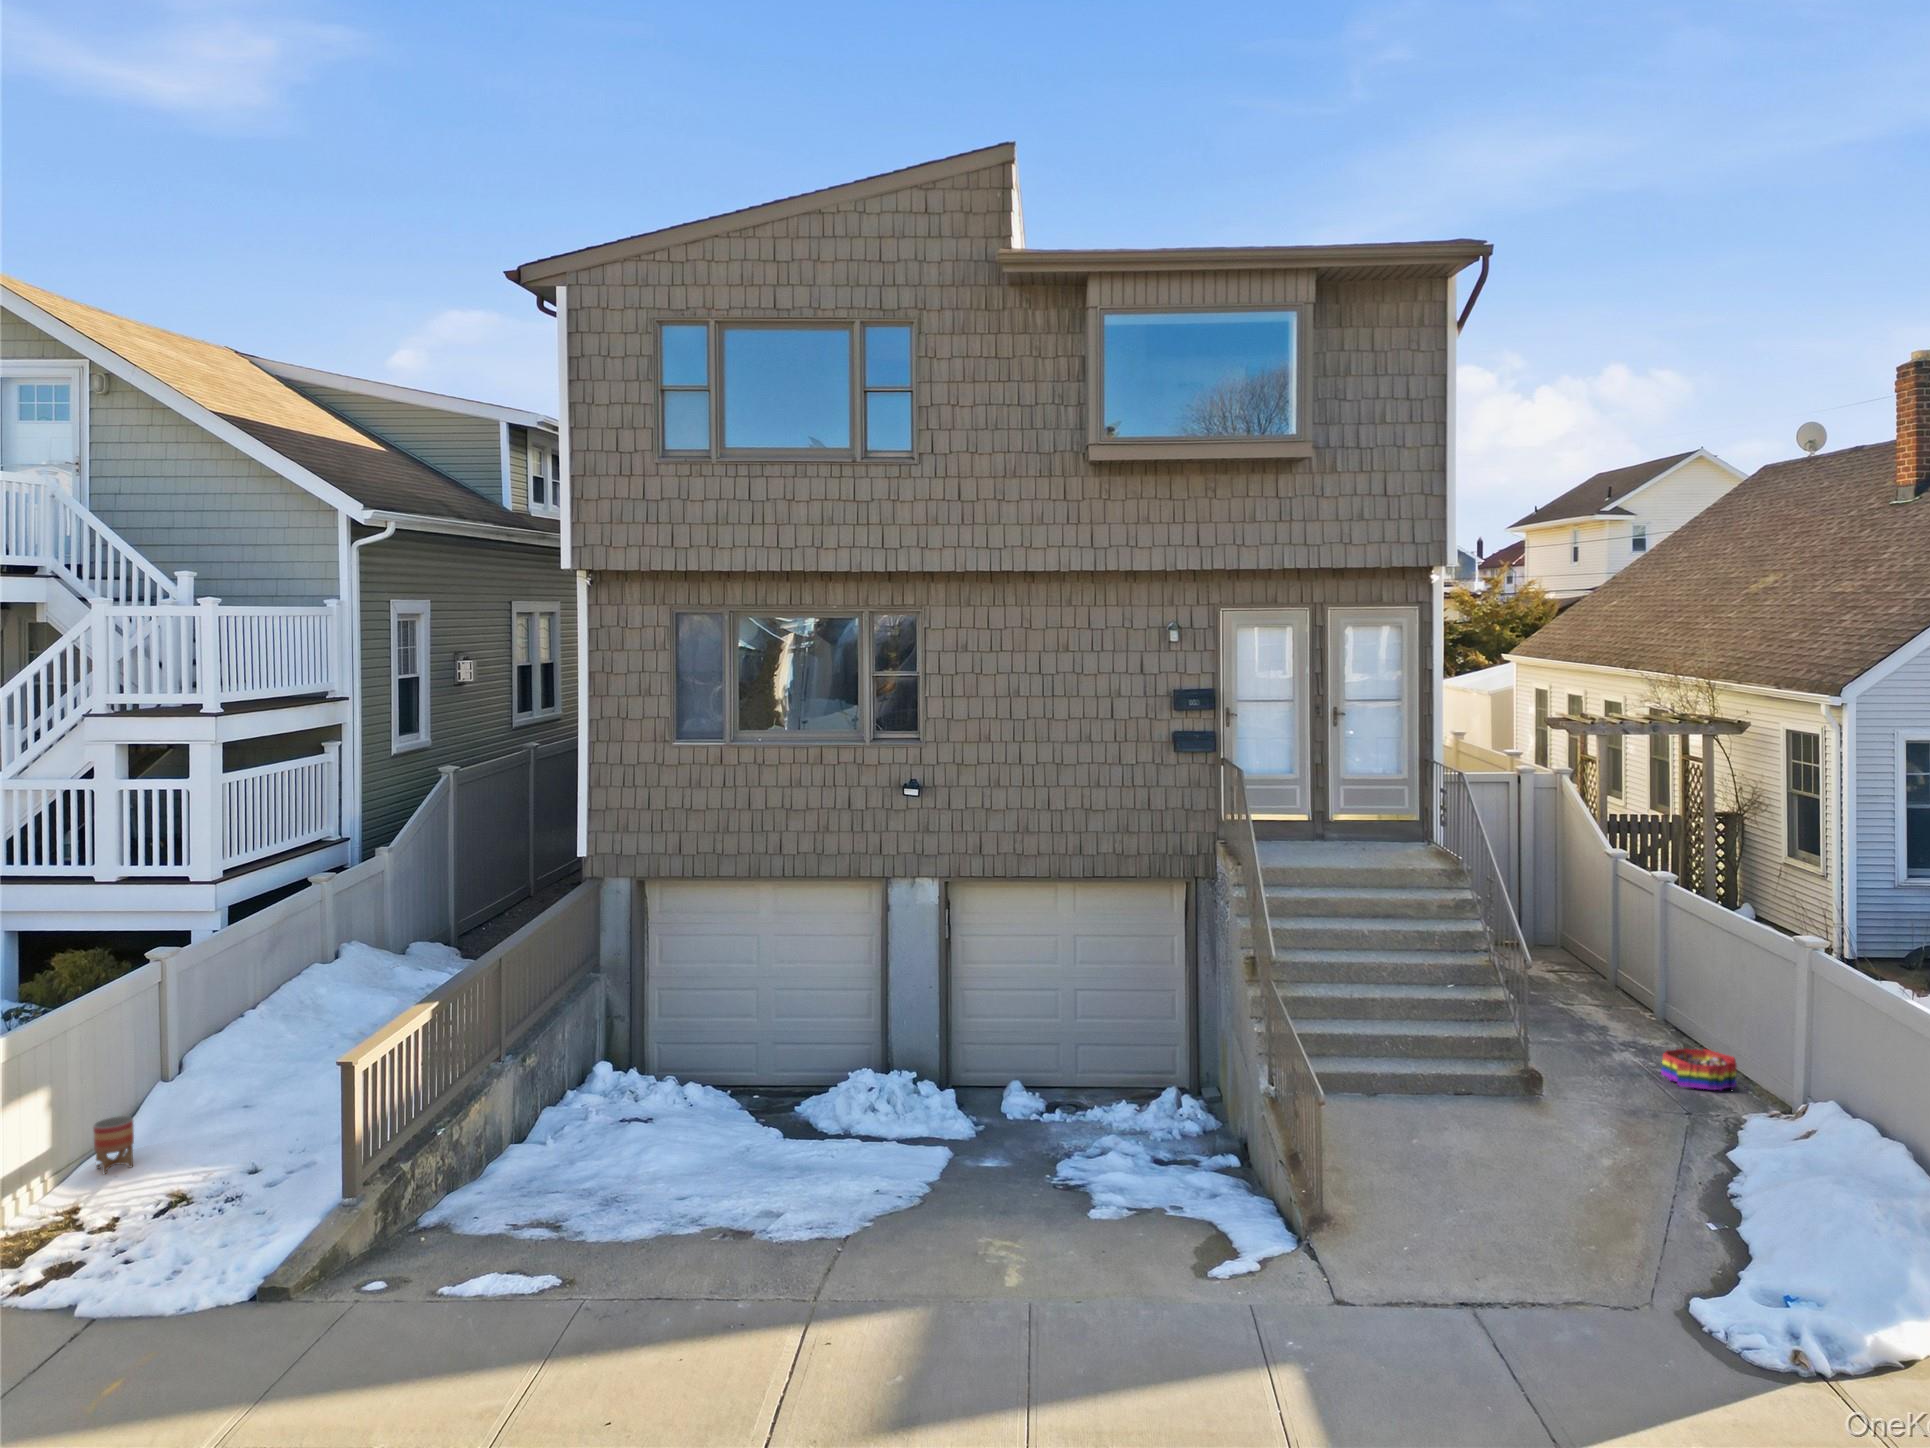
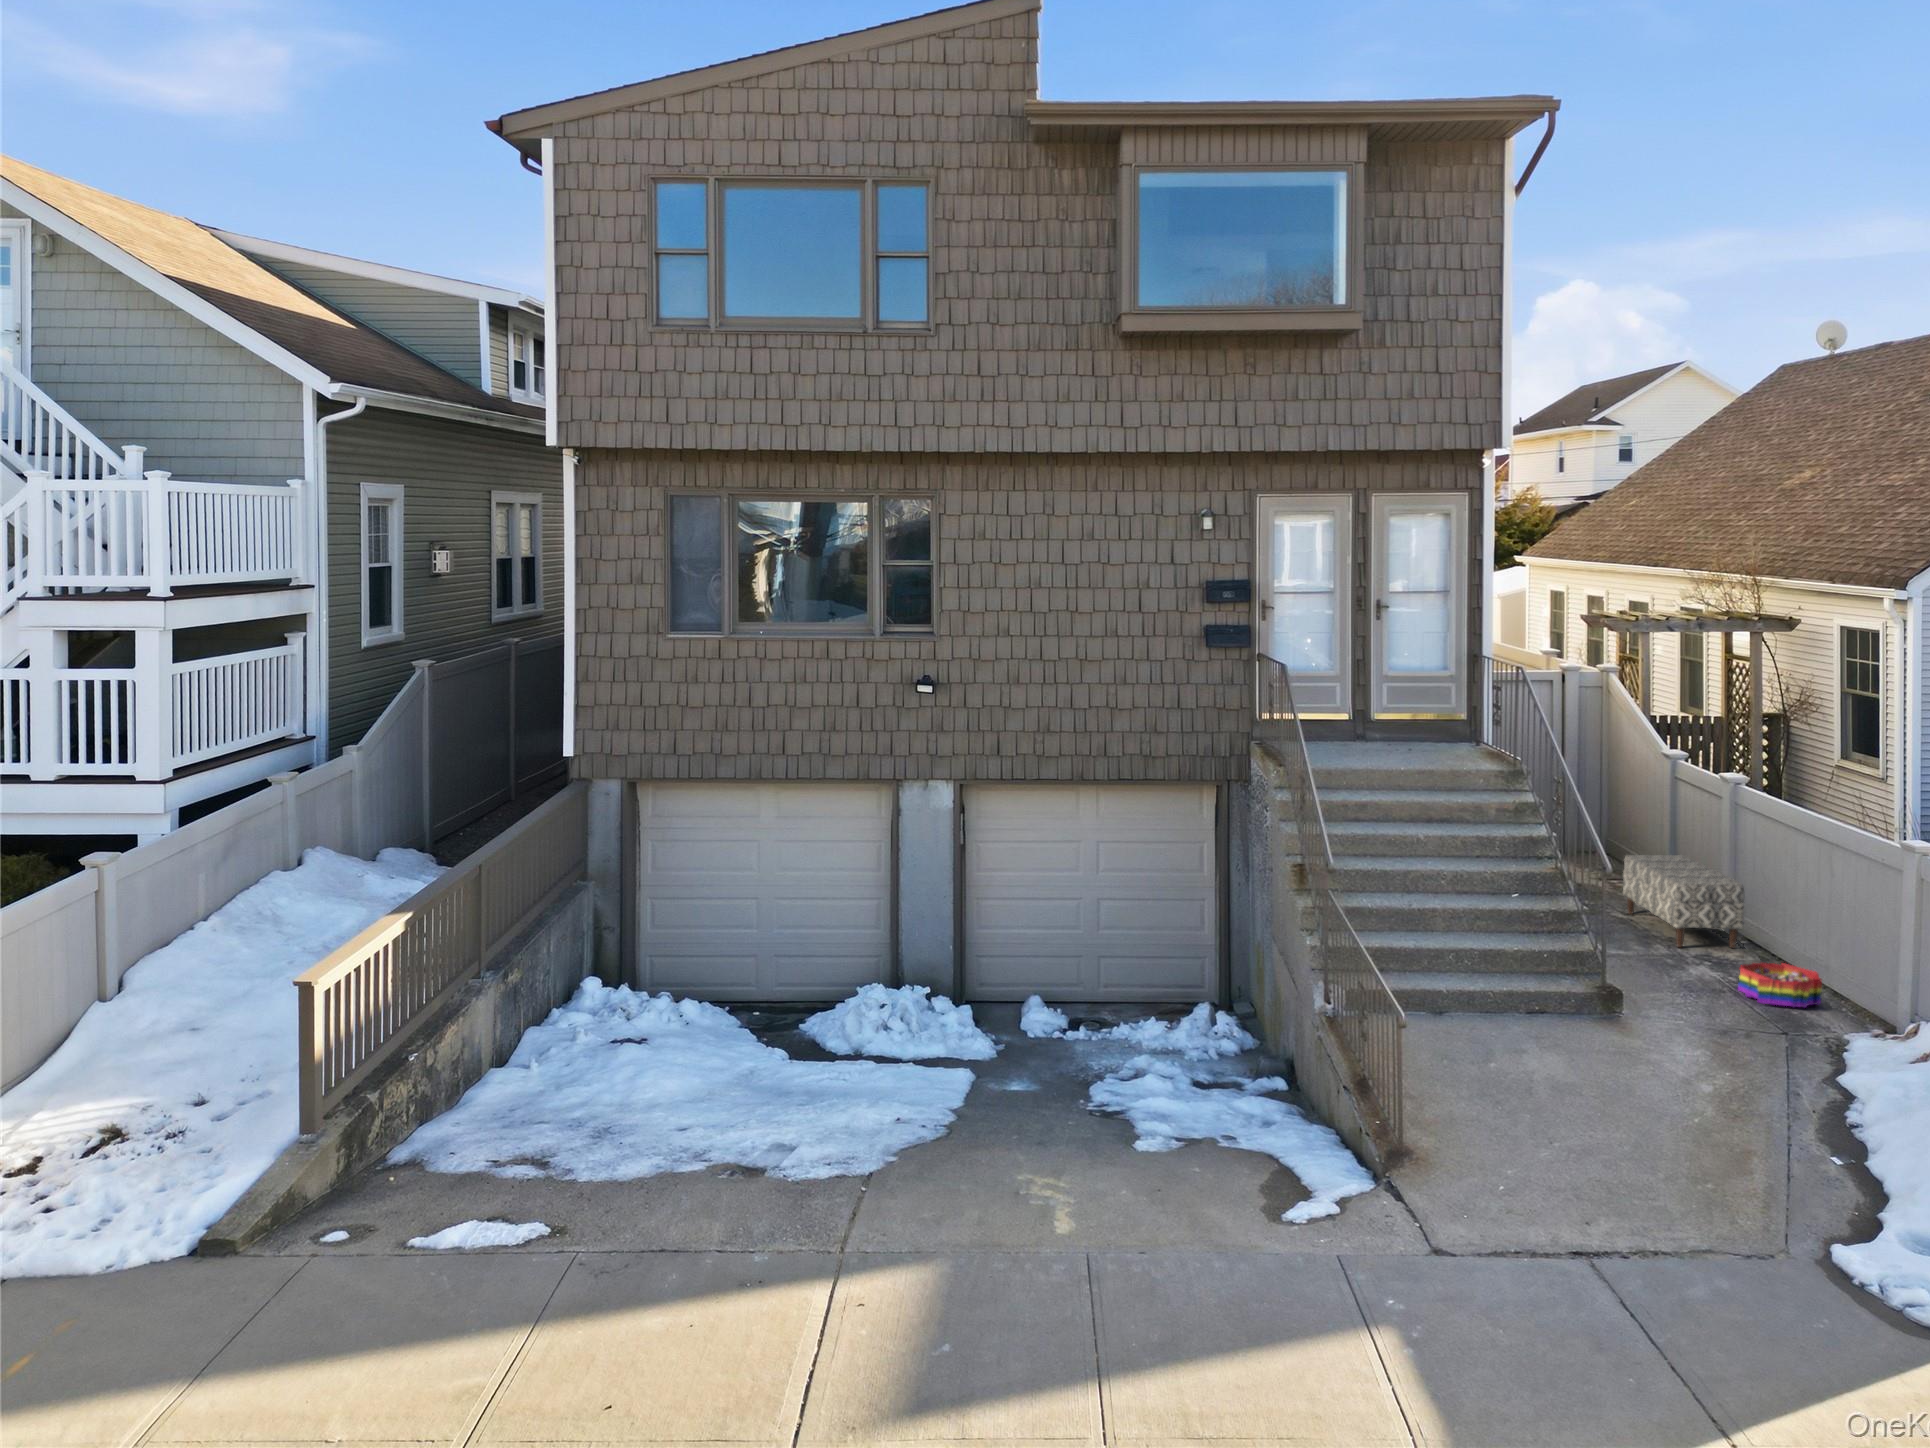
bench: none [1573,947,1678,1036] -> present [1623,855,1744,948]
planter: present [93,1116,134,1174] -> none [15,1040,64,1105]

